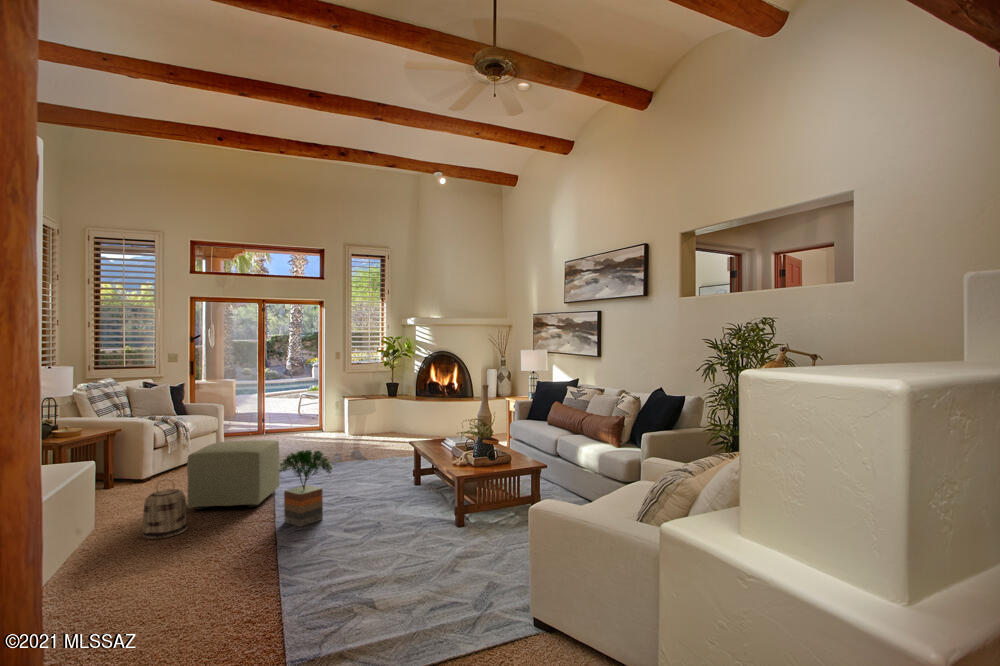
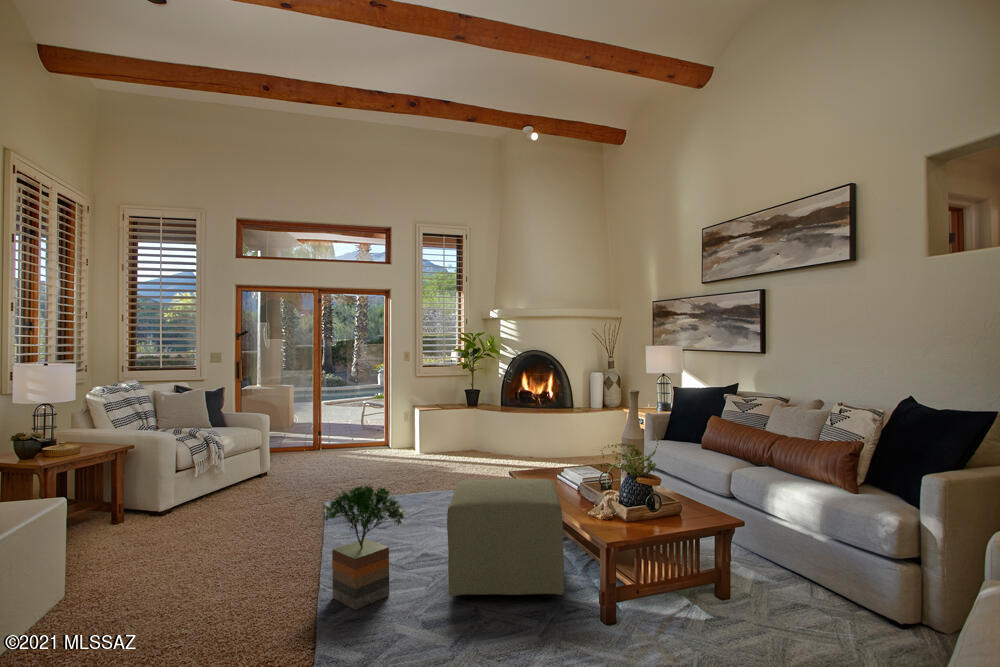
ottoman: present [187,440,280,510] -> present [447,479,564,598]
basket: present [142,480,188,539] -> none [123,528,192,623]

